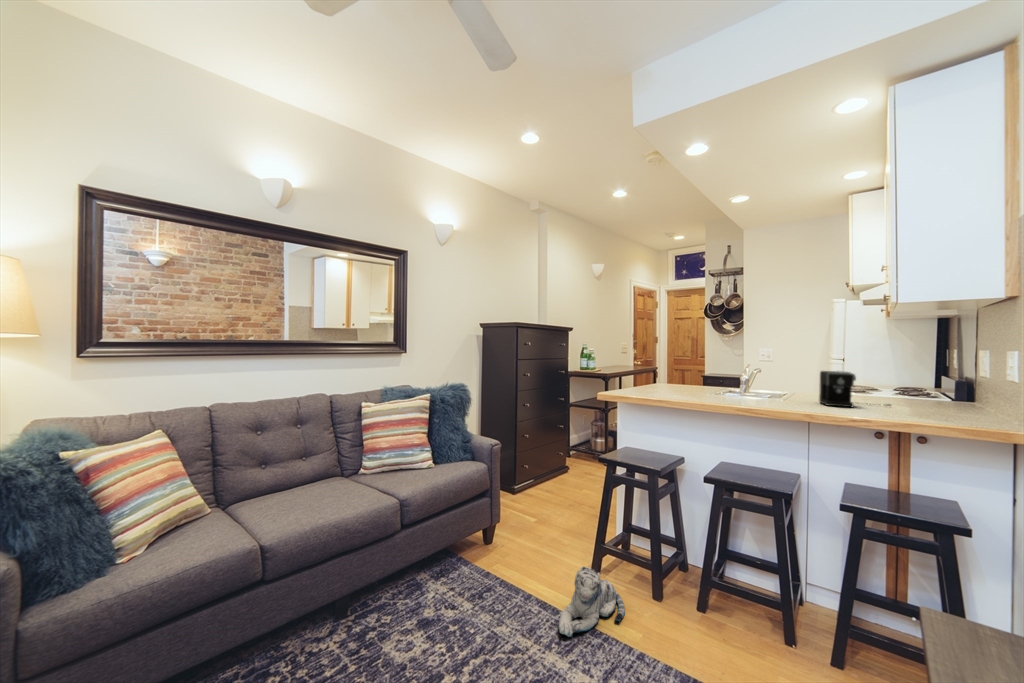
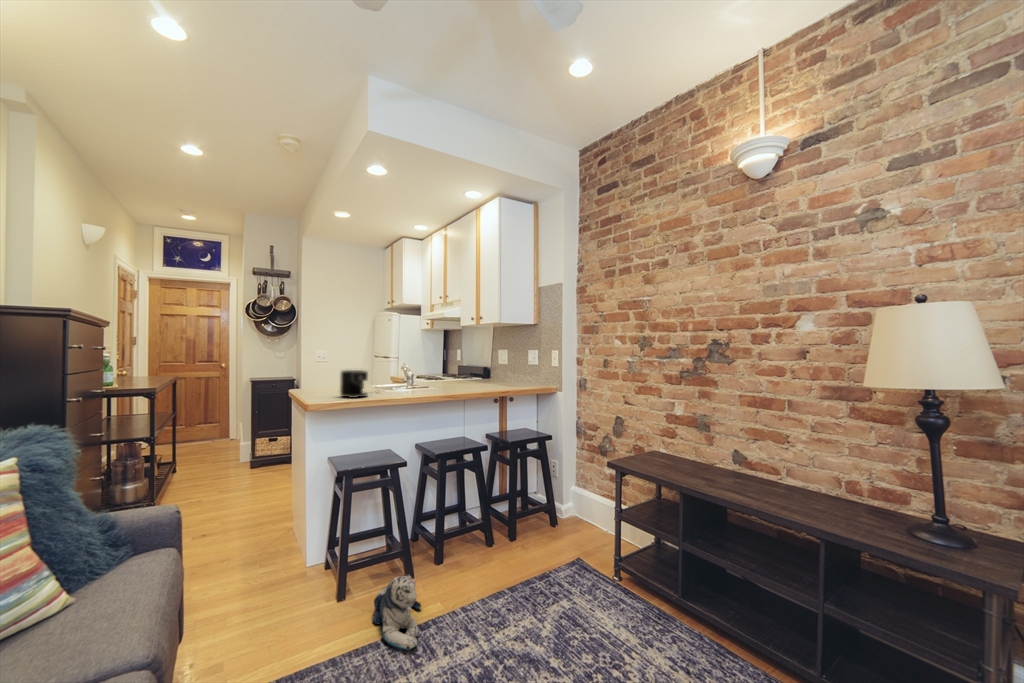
coffee maker: present [819,371,890,407] -> present [340,370,368,398]

